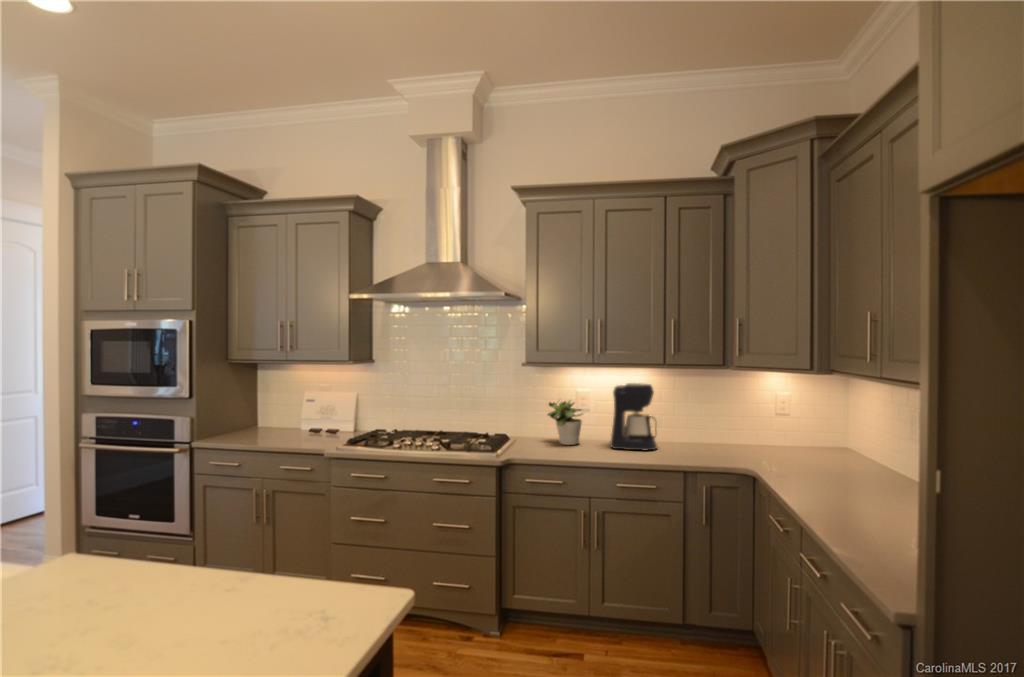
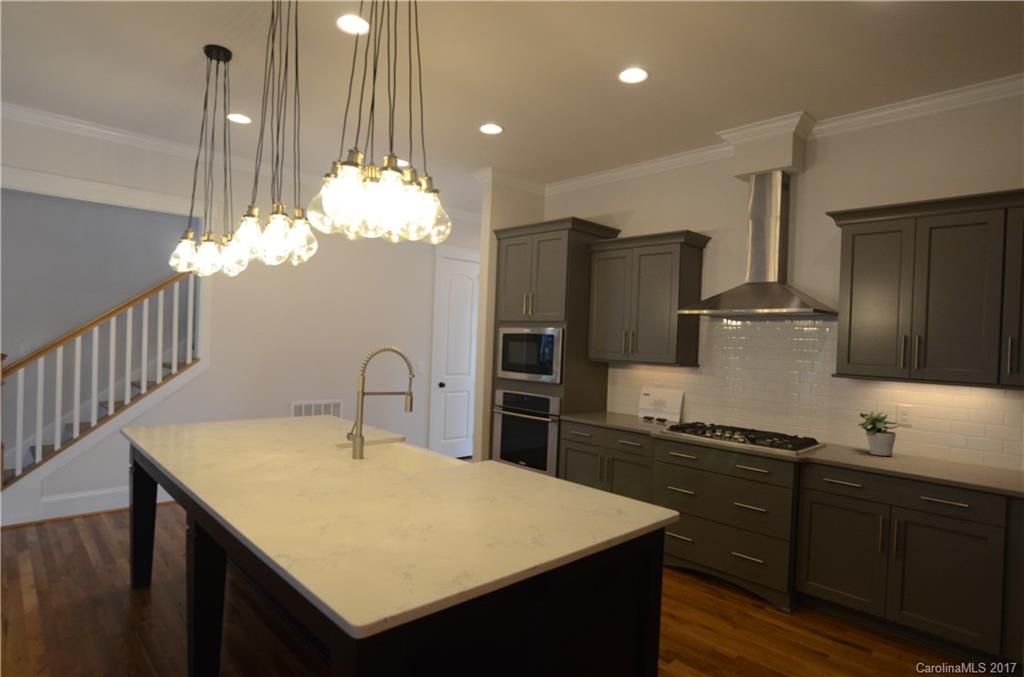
coffee maker: present [610,383,657,450] -> none [927,401,988,471]

